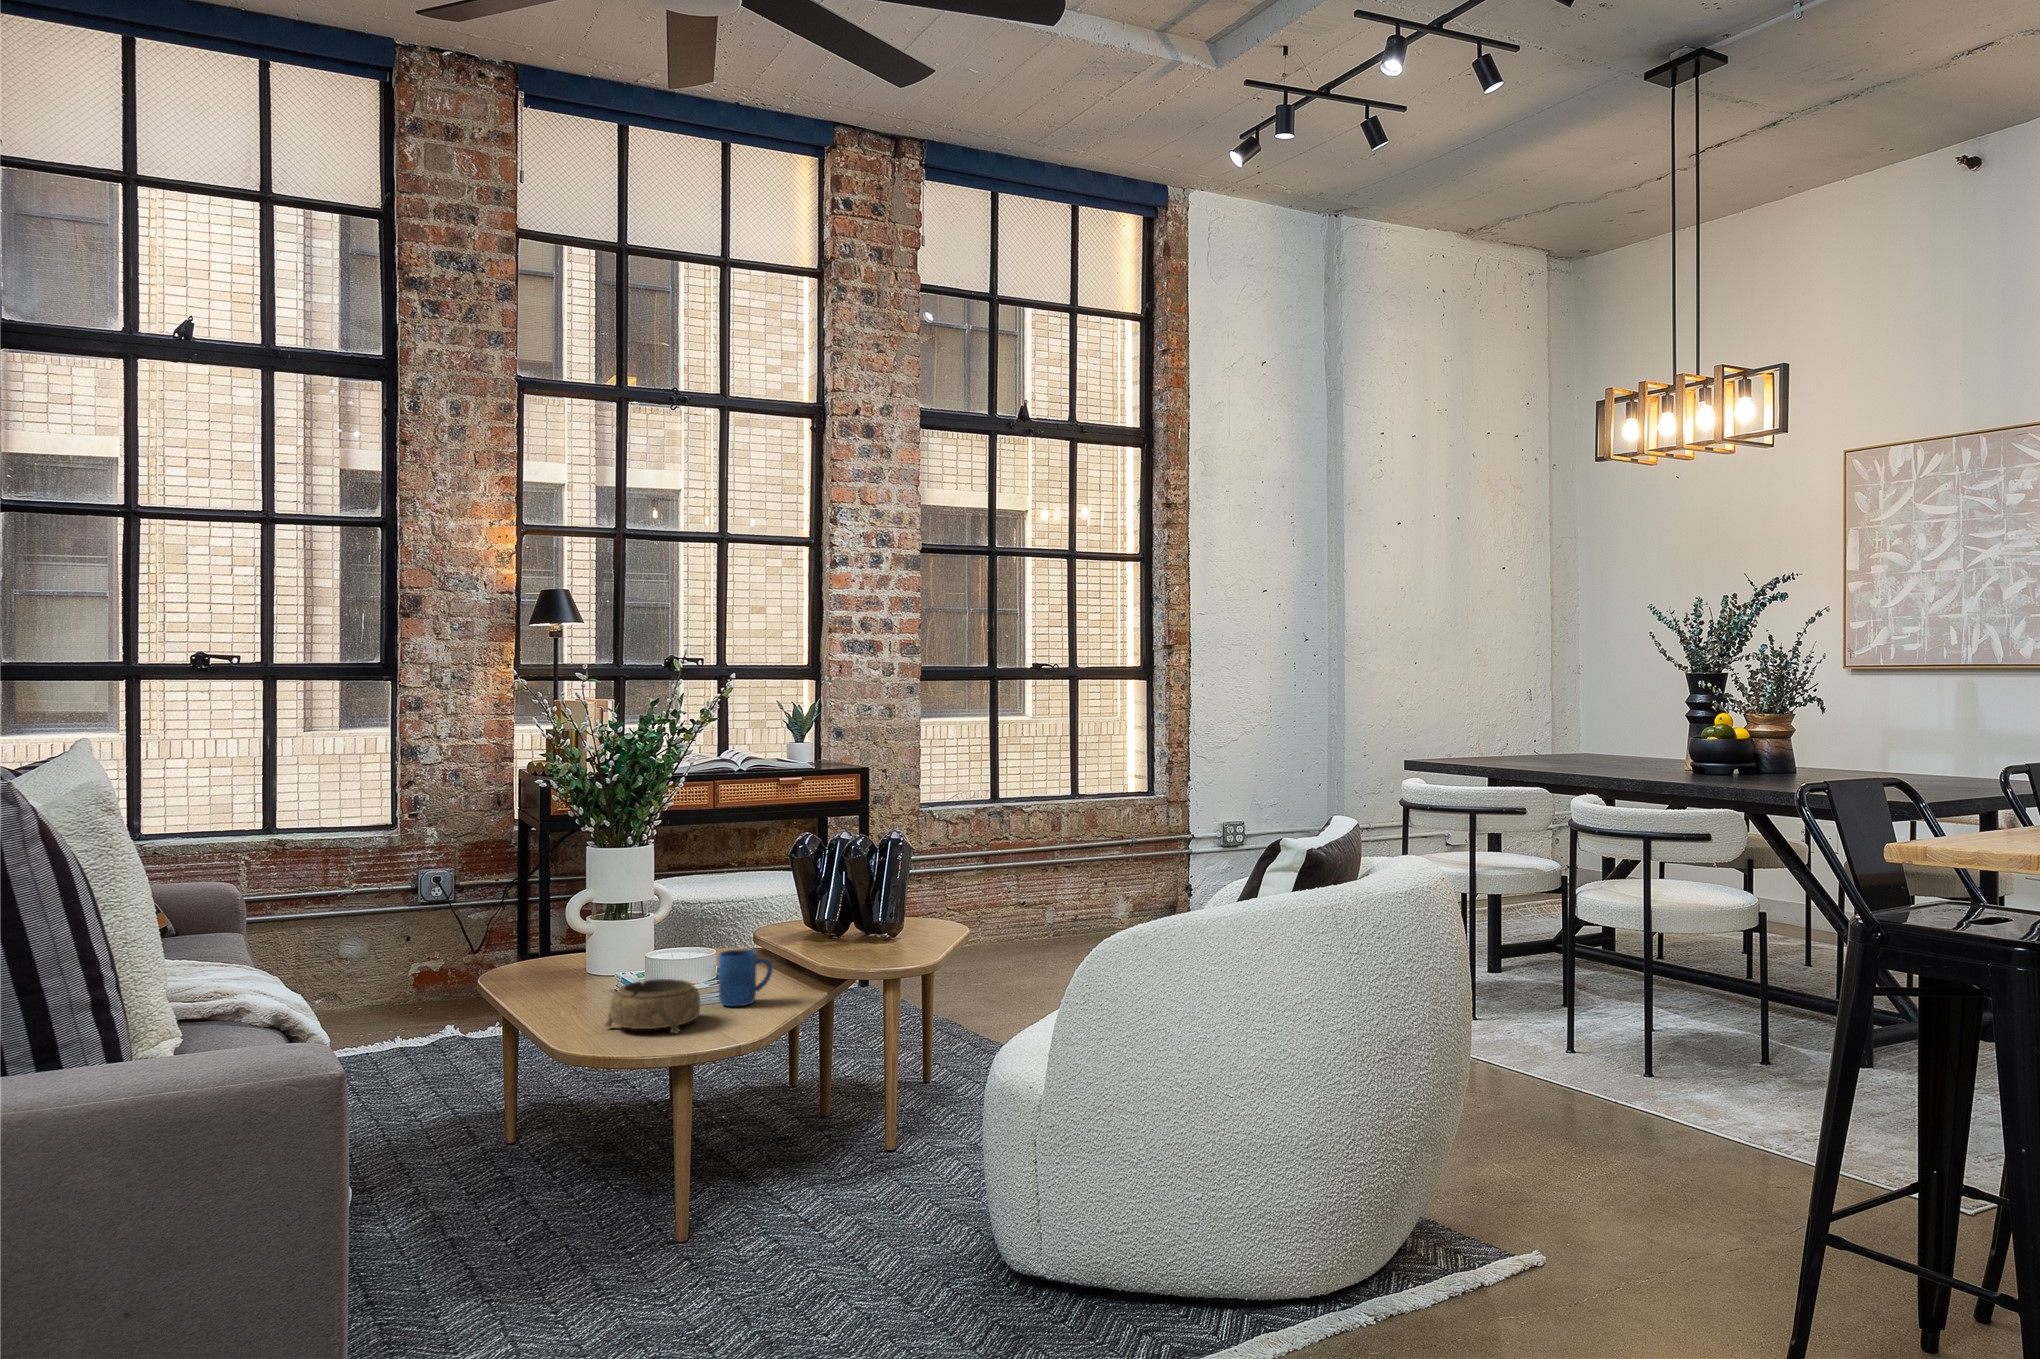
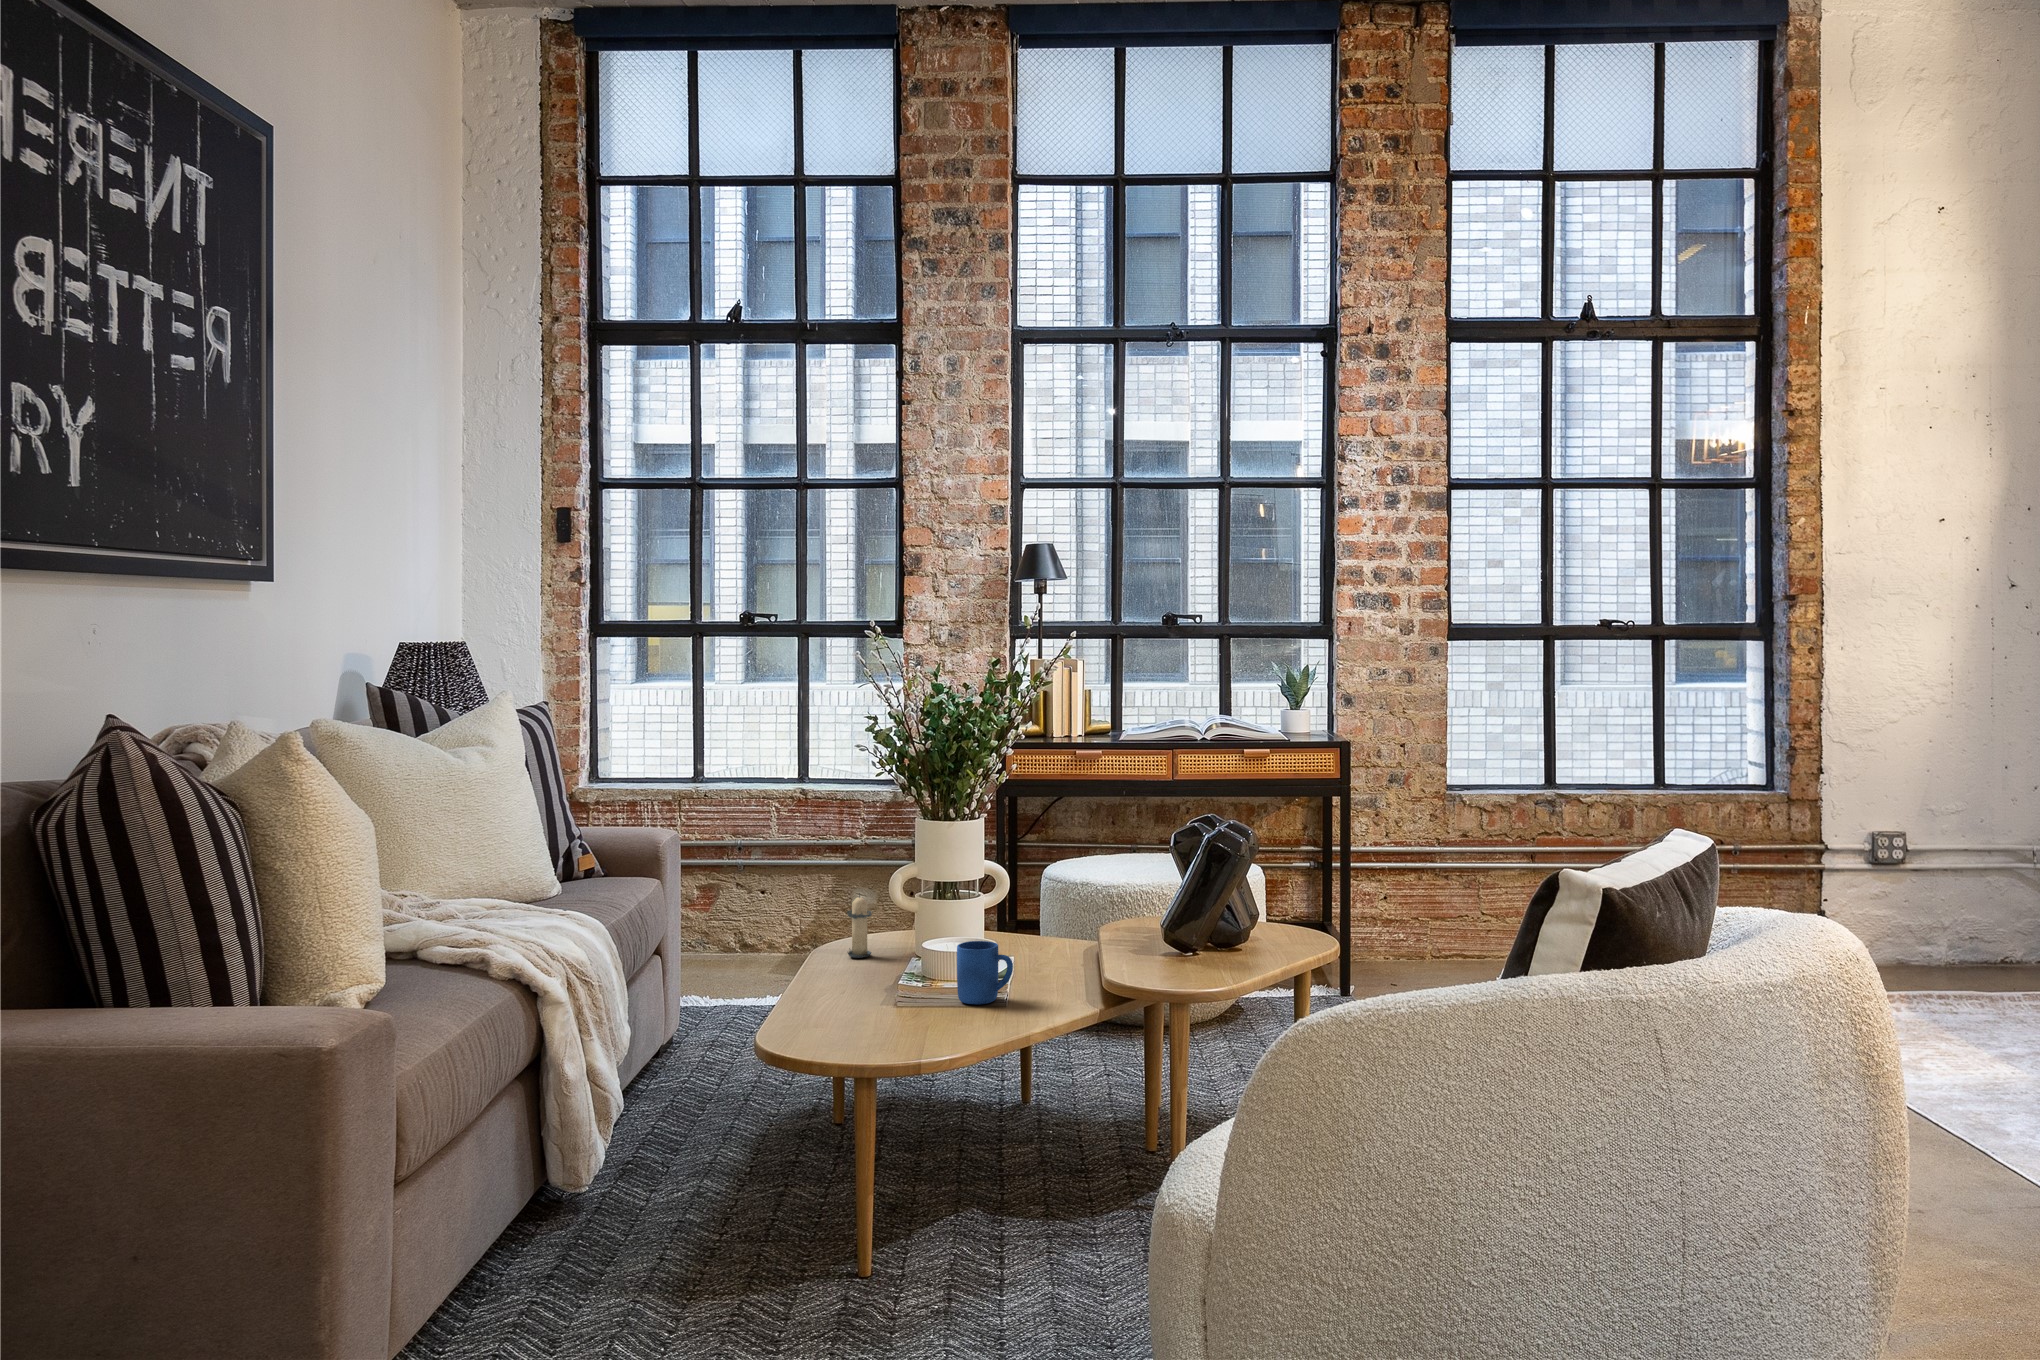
candle: none [541,925,573,989] -> present [847,893,872,958]
decorative bowl: present [604,979,700,1034] -> none [825,965,919,1028]

